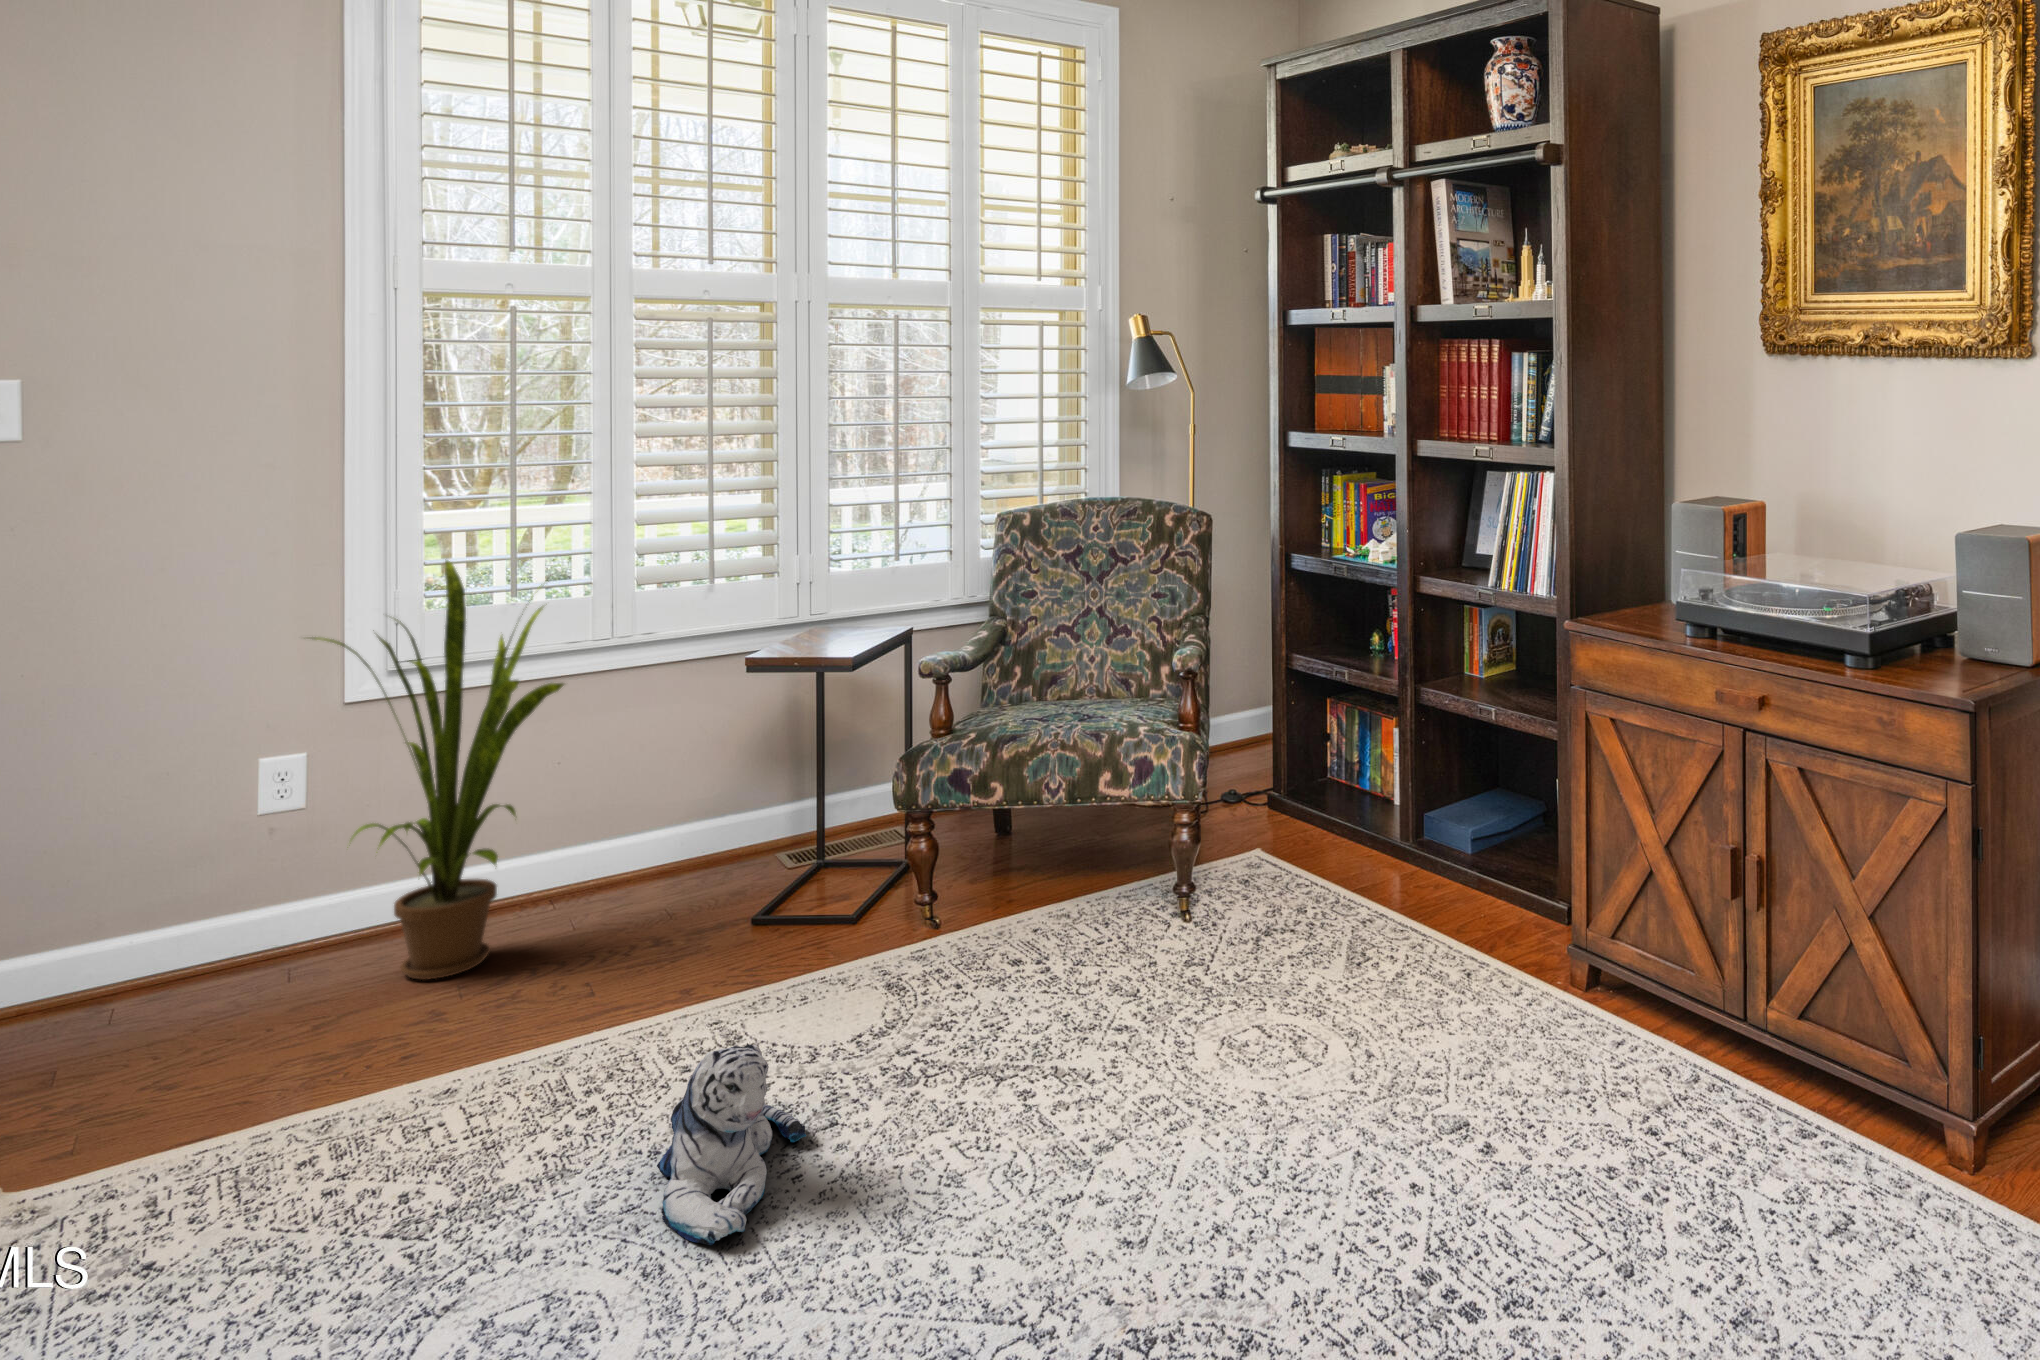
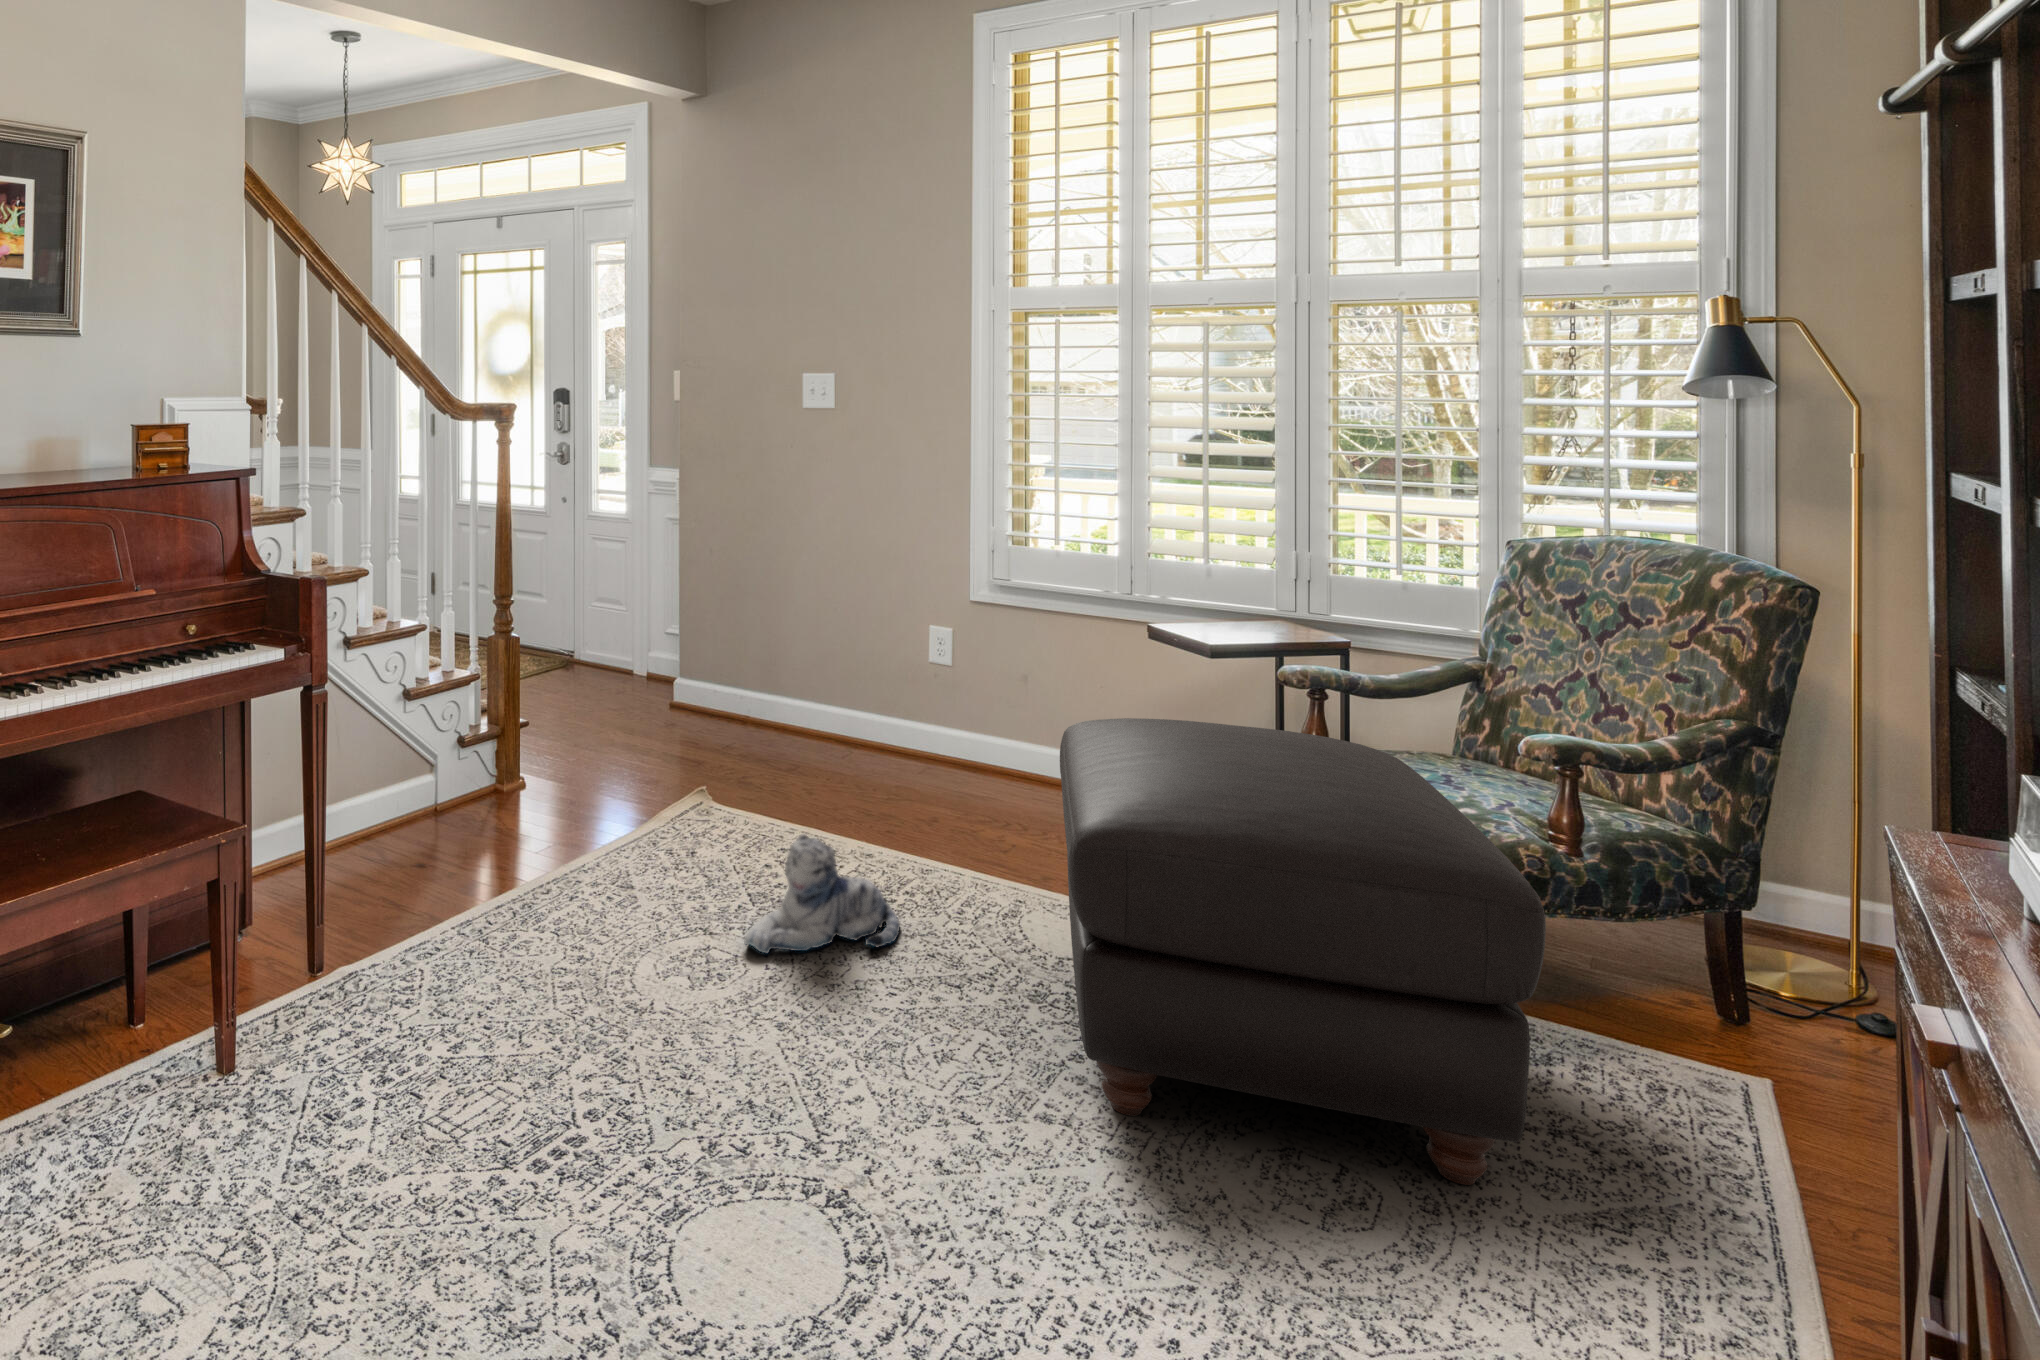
house plant: present [312,560,564,980] -> none [921,508,1080,800]
ottoman: none [879,703,1360,1075] -> present [1060,718,1546,1185]

